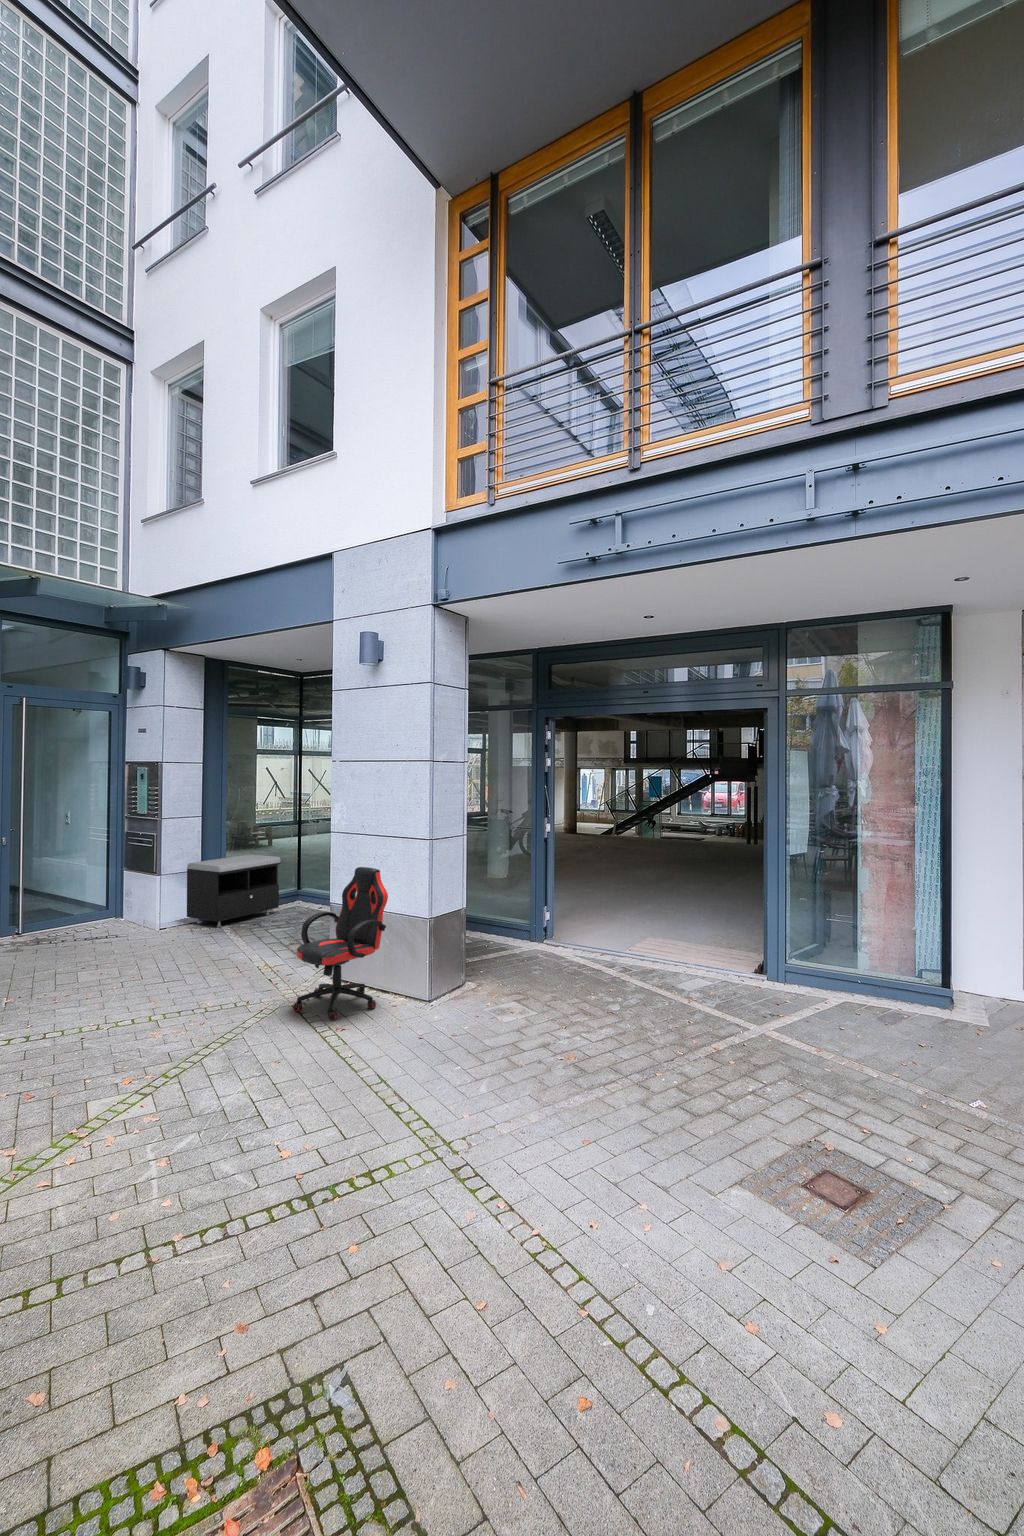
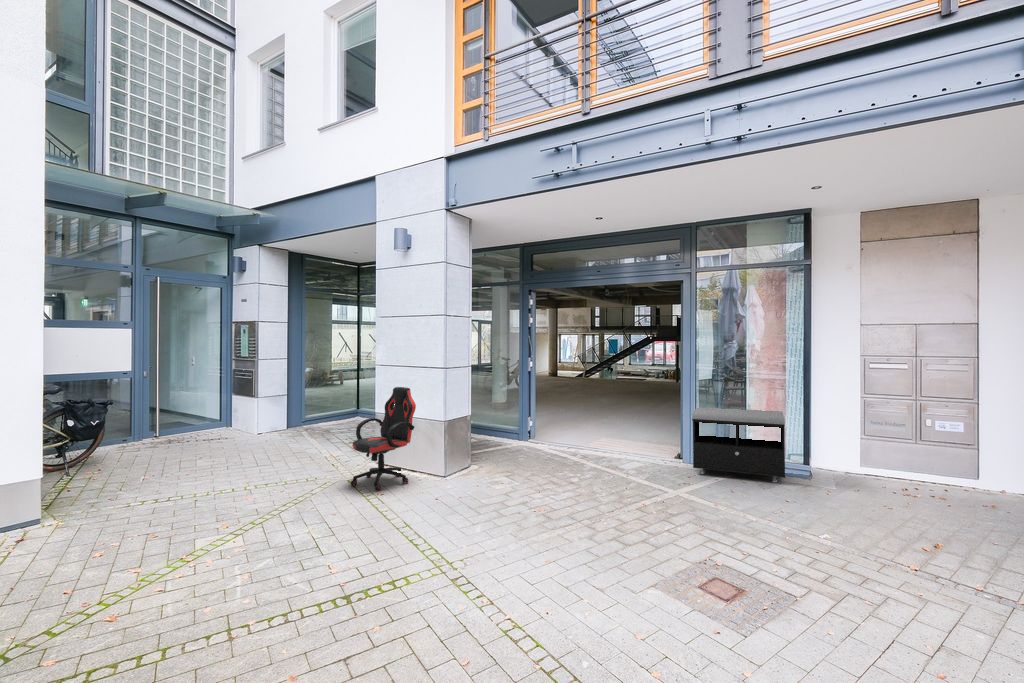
storage bench: present [187,854,281,927] -> present [692,408,785,482]

